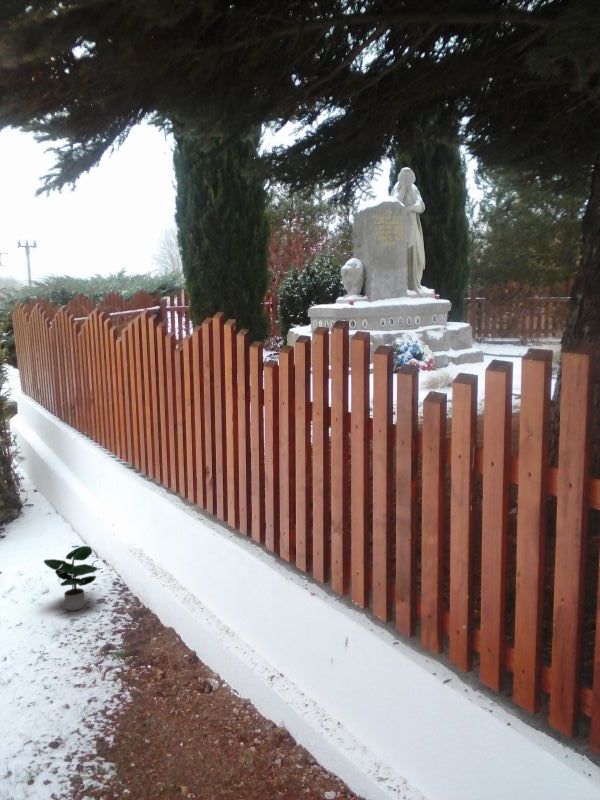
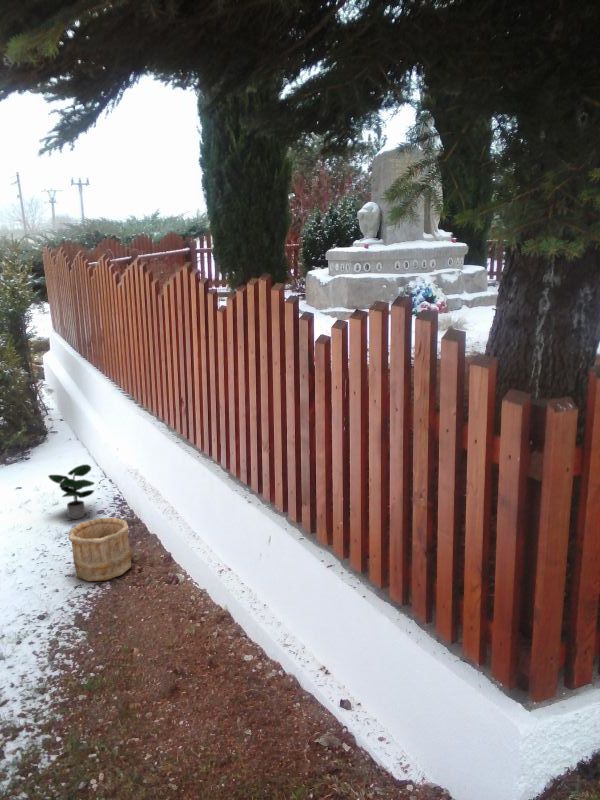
wooden bucket: none [80,612,153,693] -> present [69,518,131,581]

